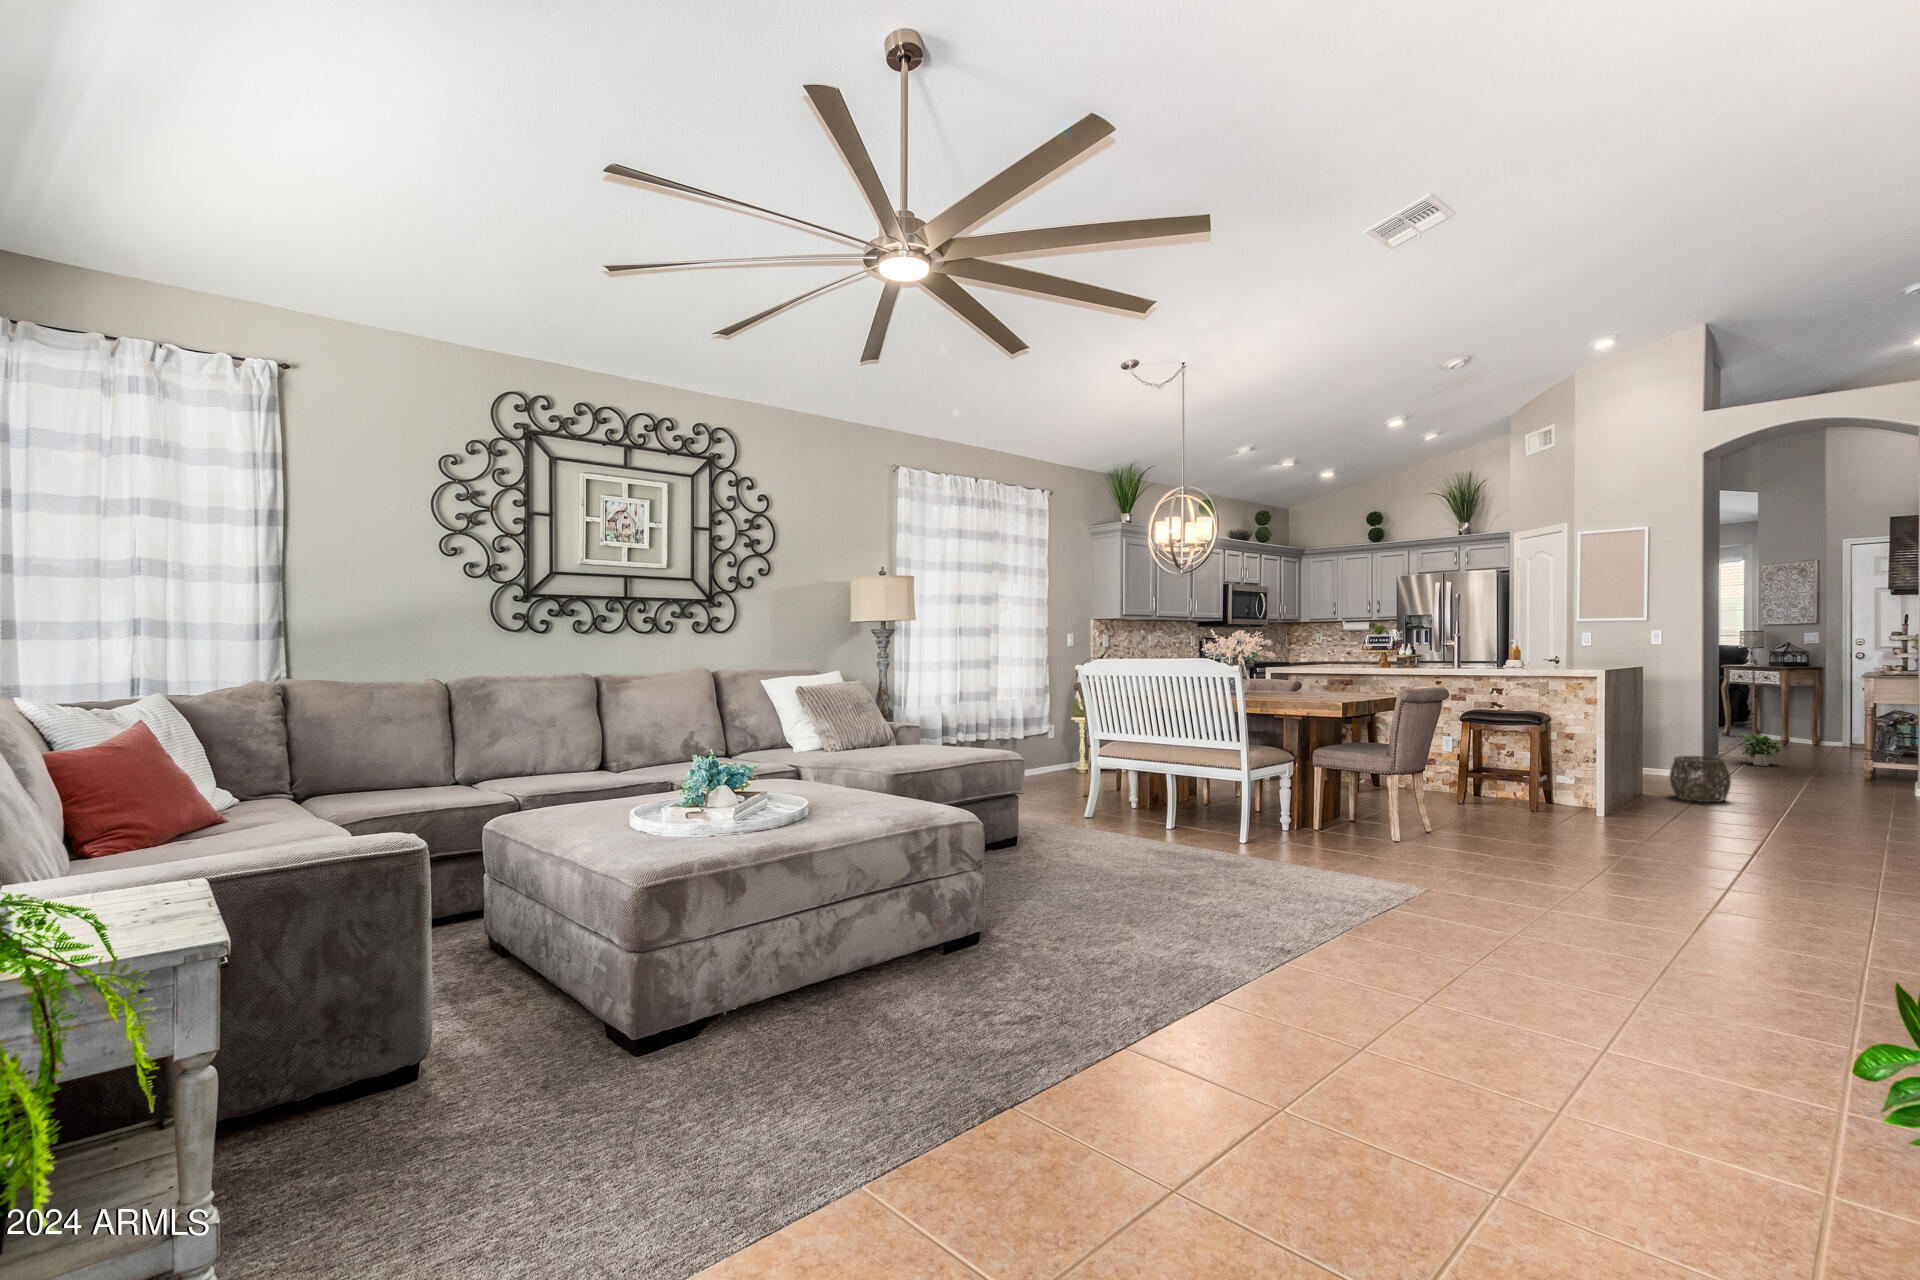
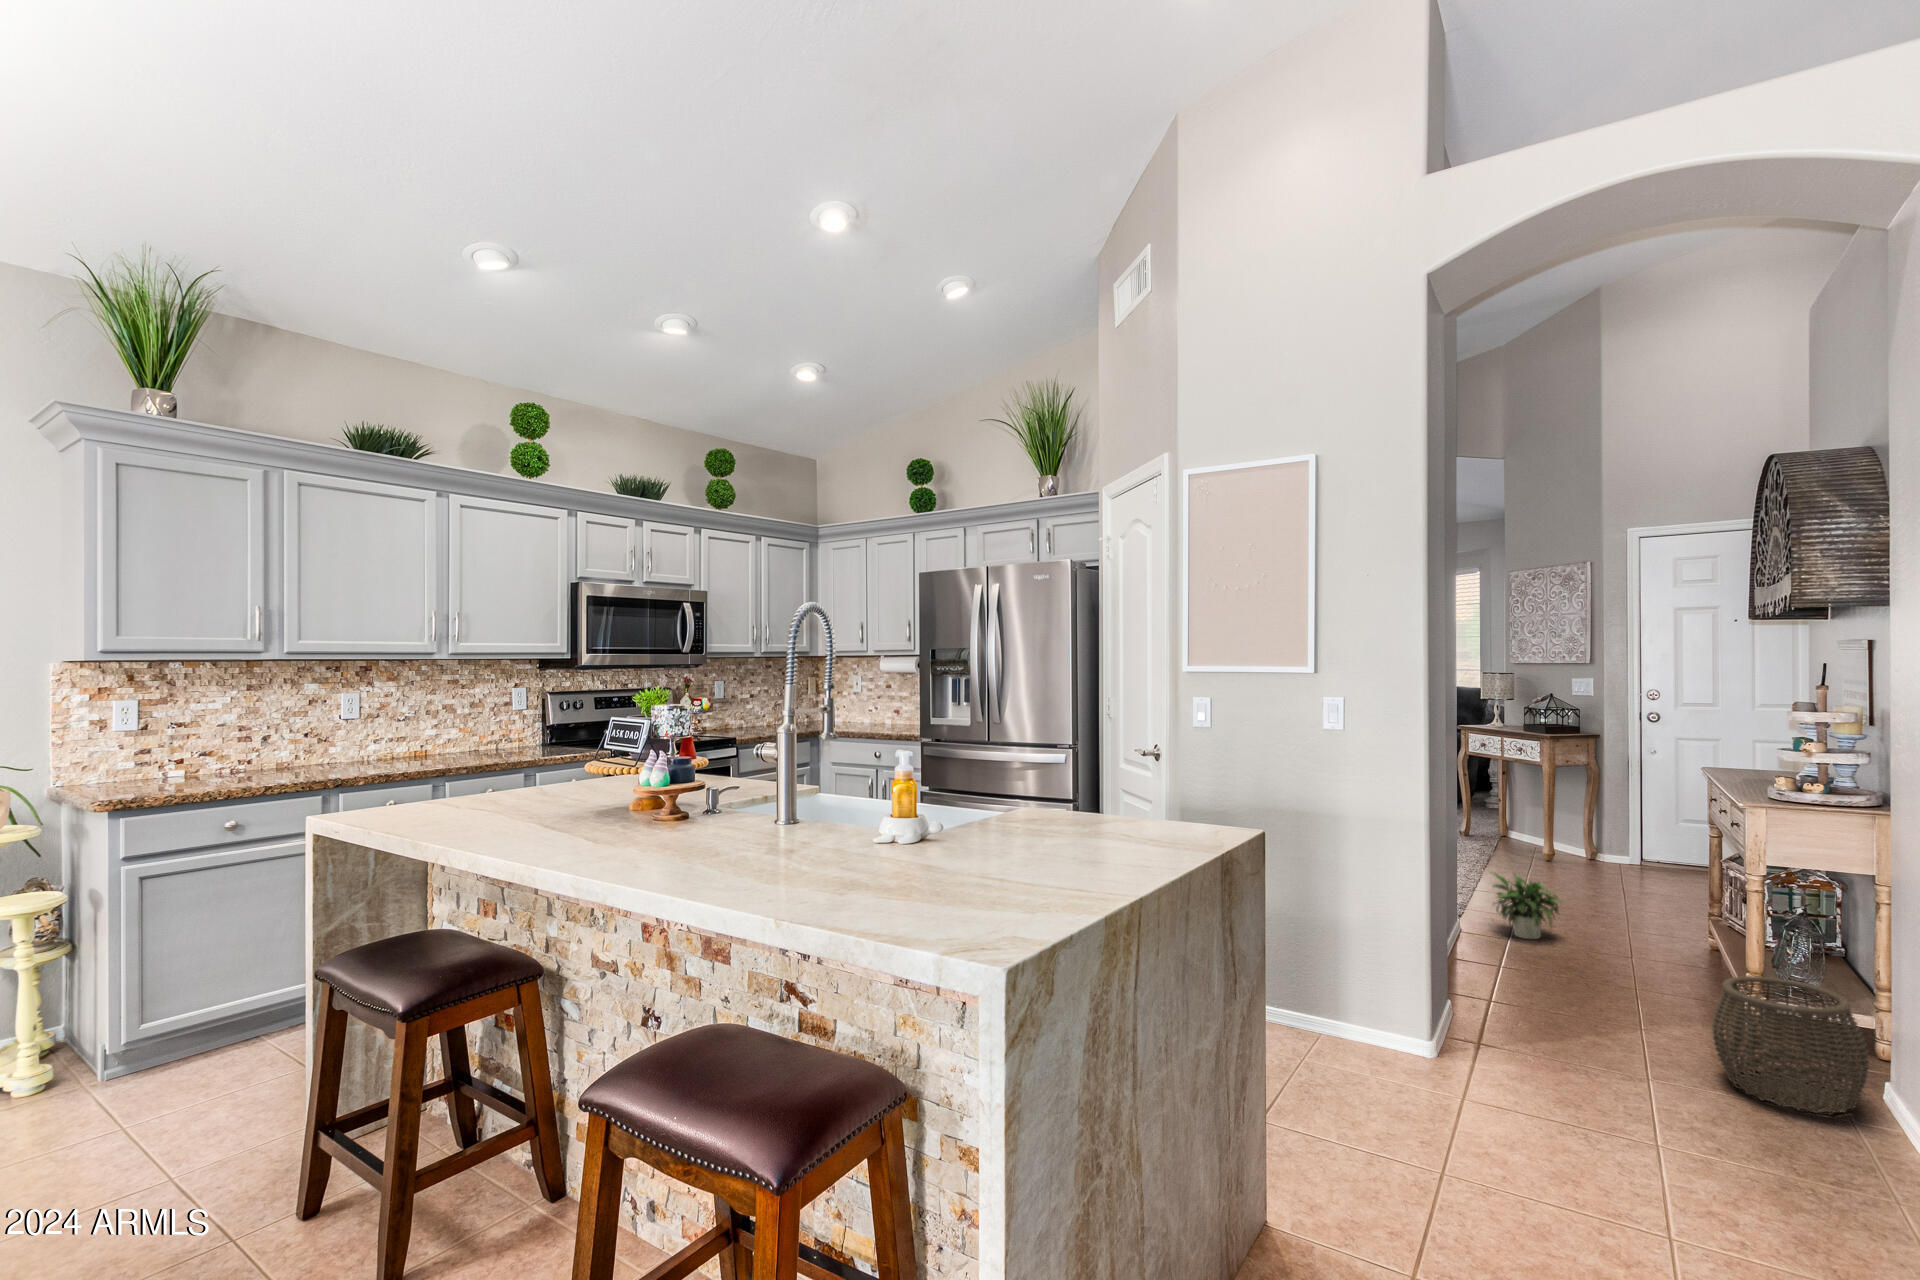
woven basket: present [1670,756,1731,802] -> present [1712,976,1869,1114]

